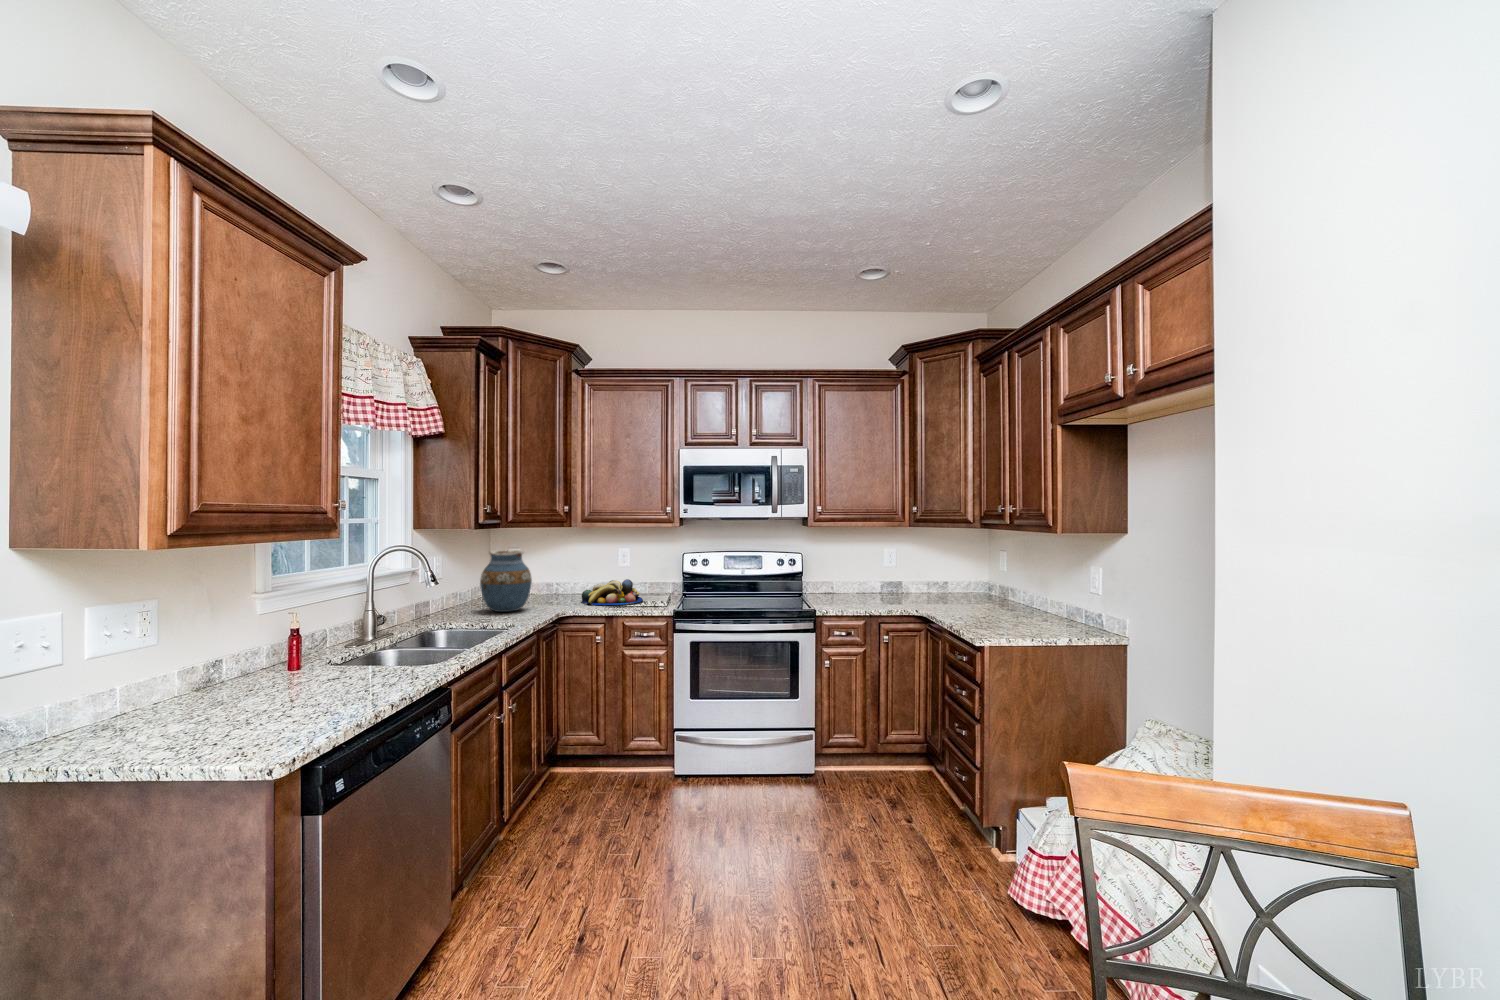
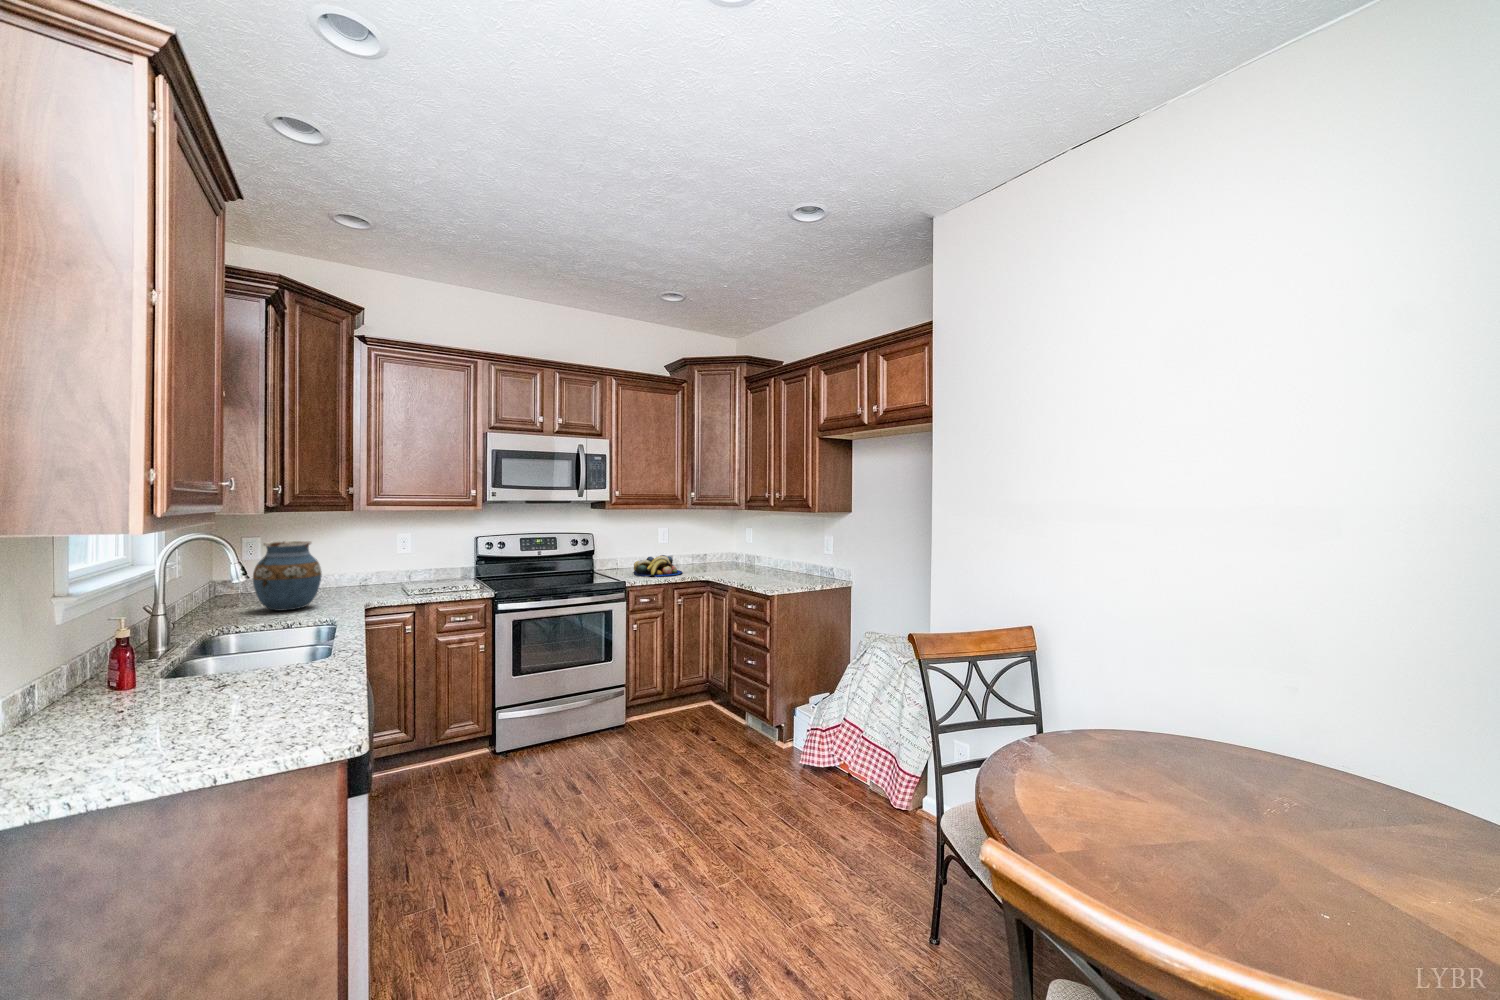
fruit bowl: present [581,579,643,606] -> present [633,555,682,577]

